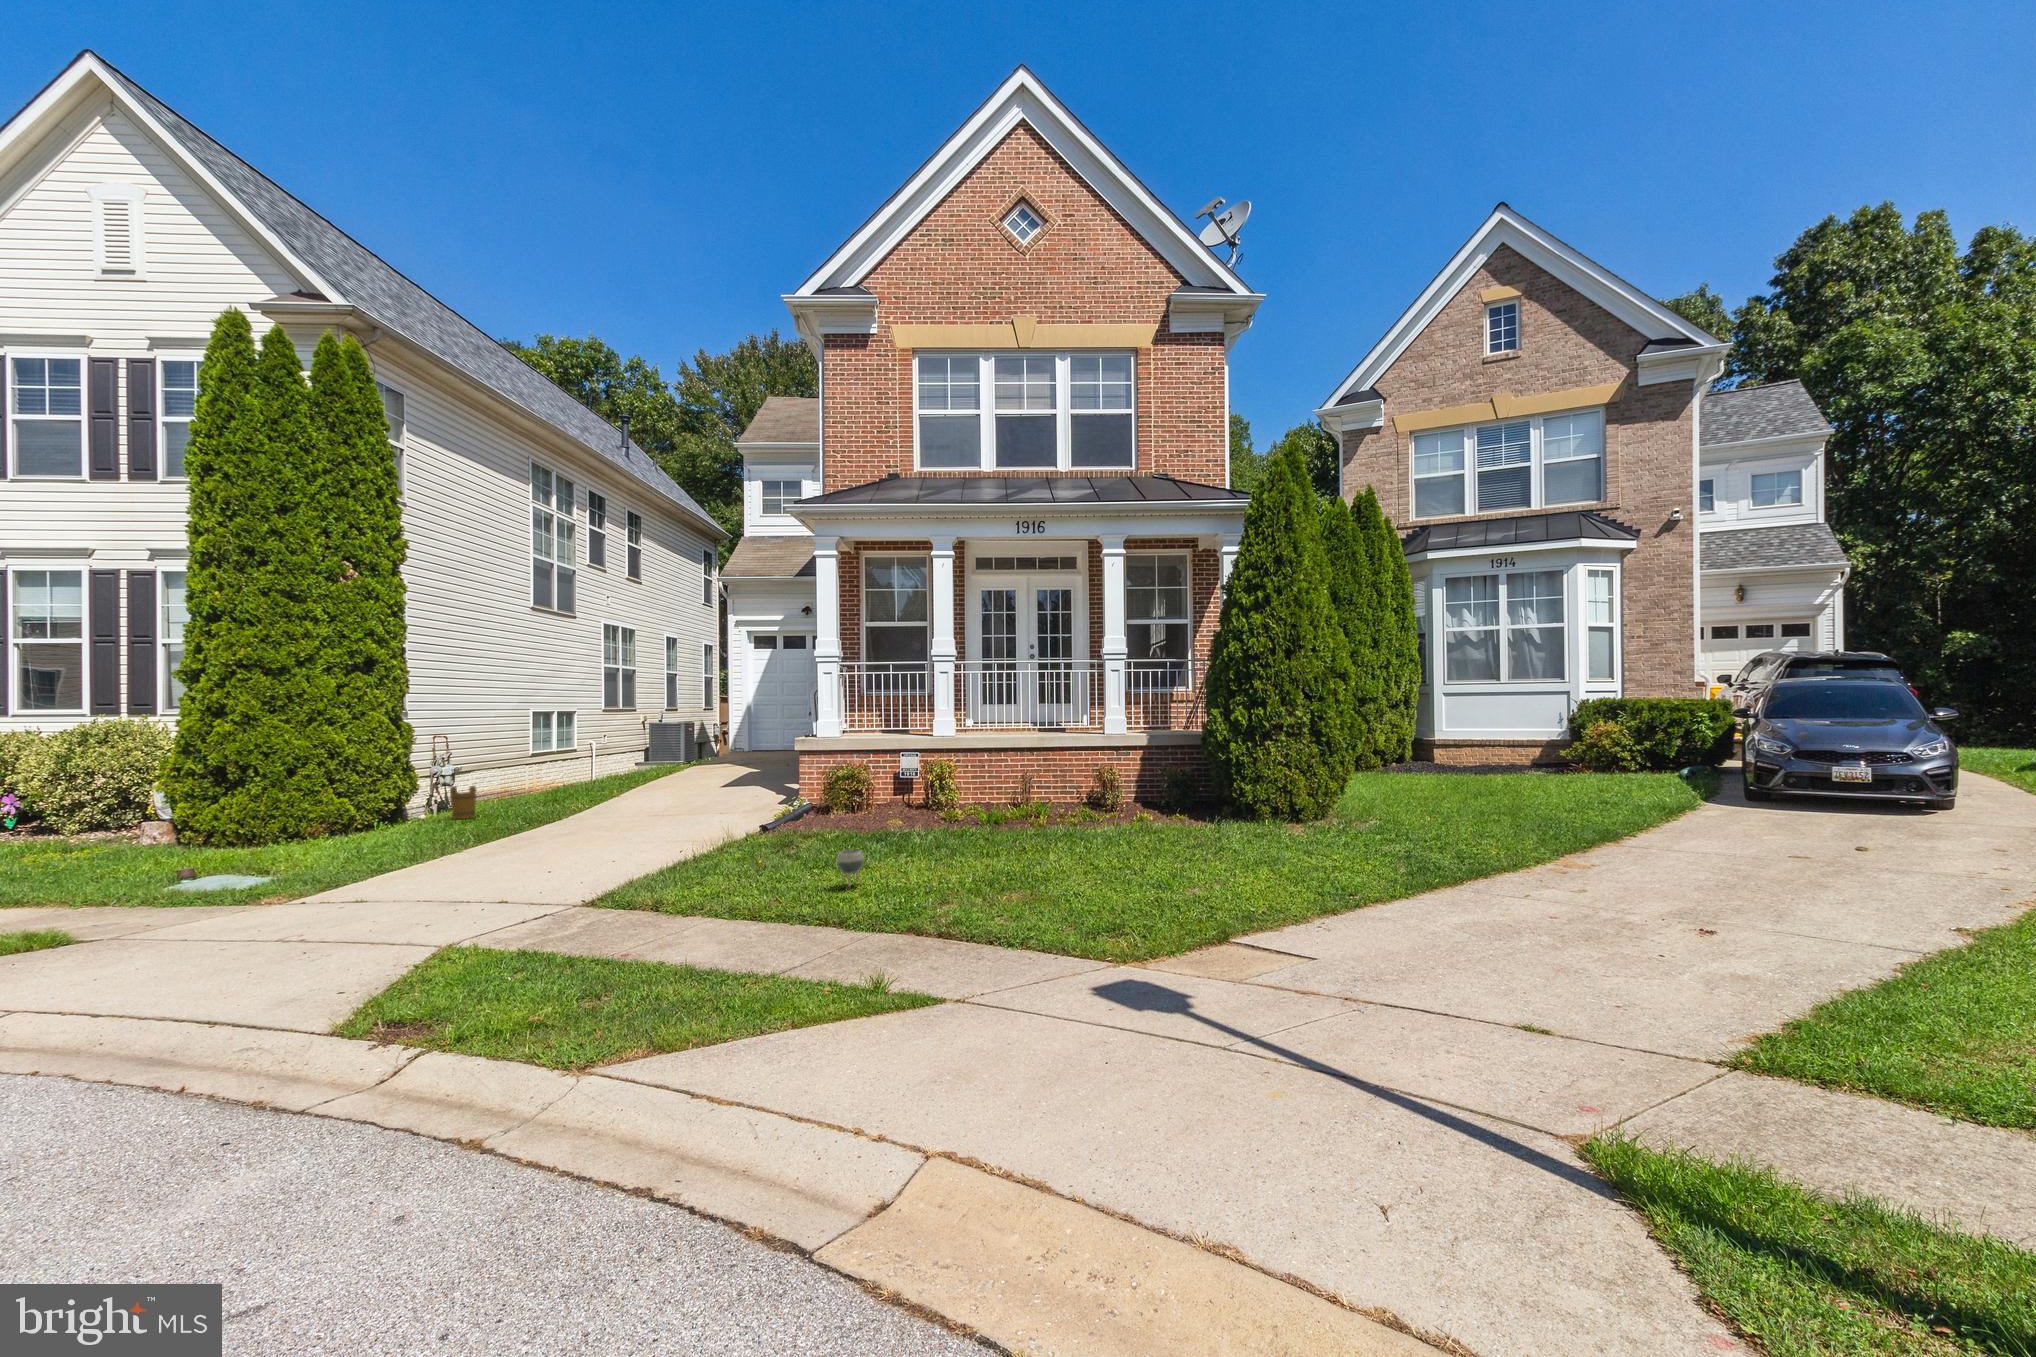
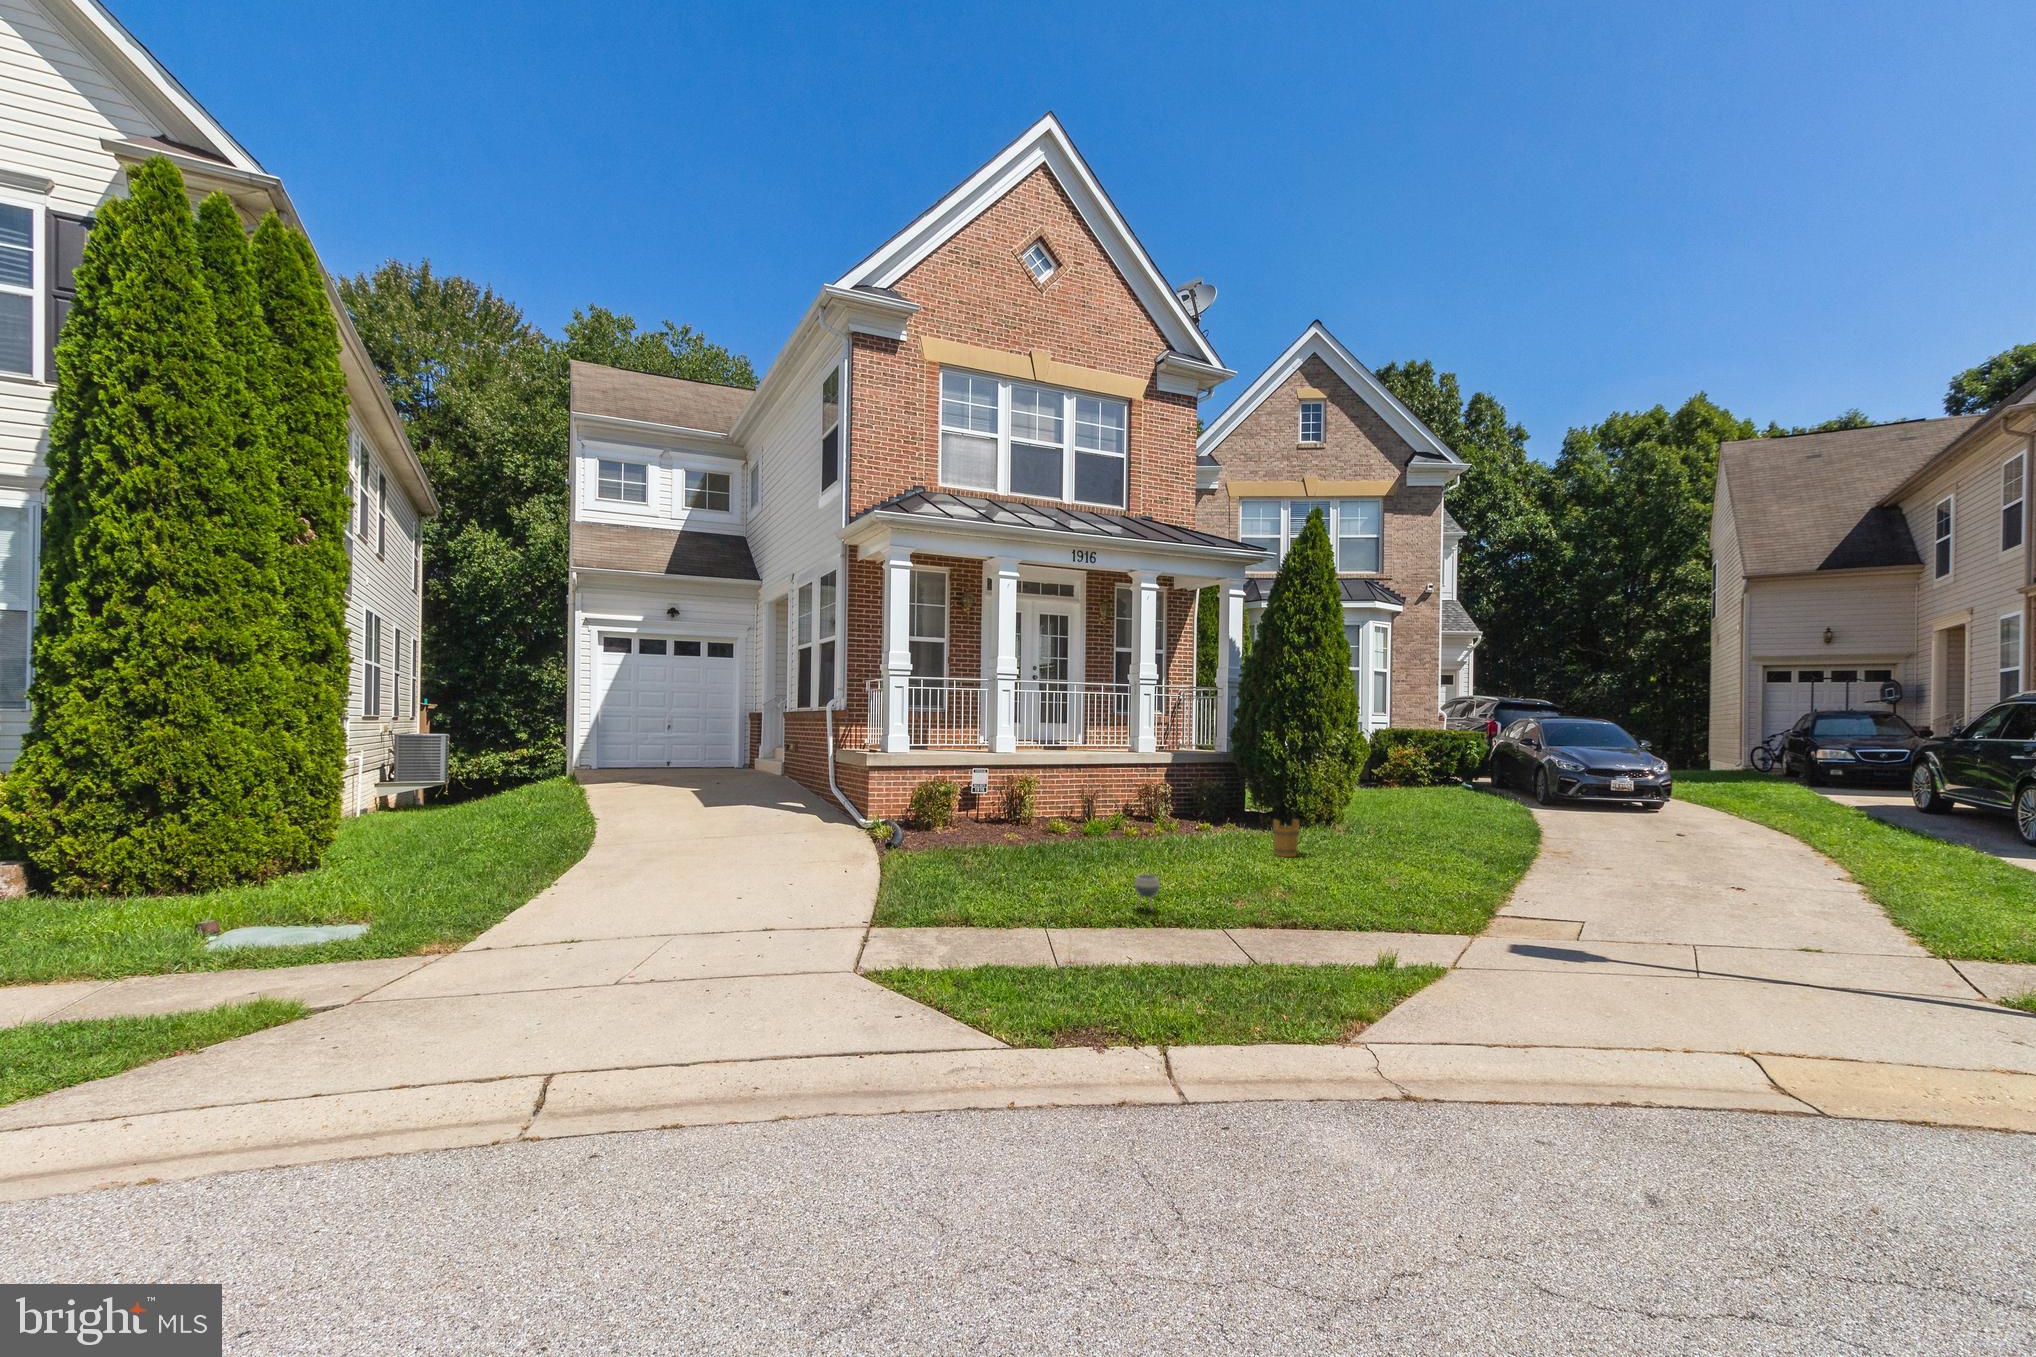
bucket: present [450,786,477,819] -> present [1271,819,1299,857]

